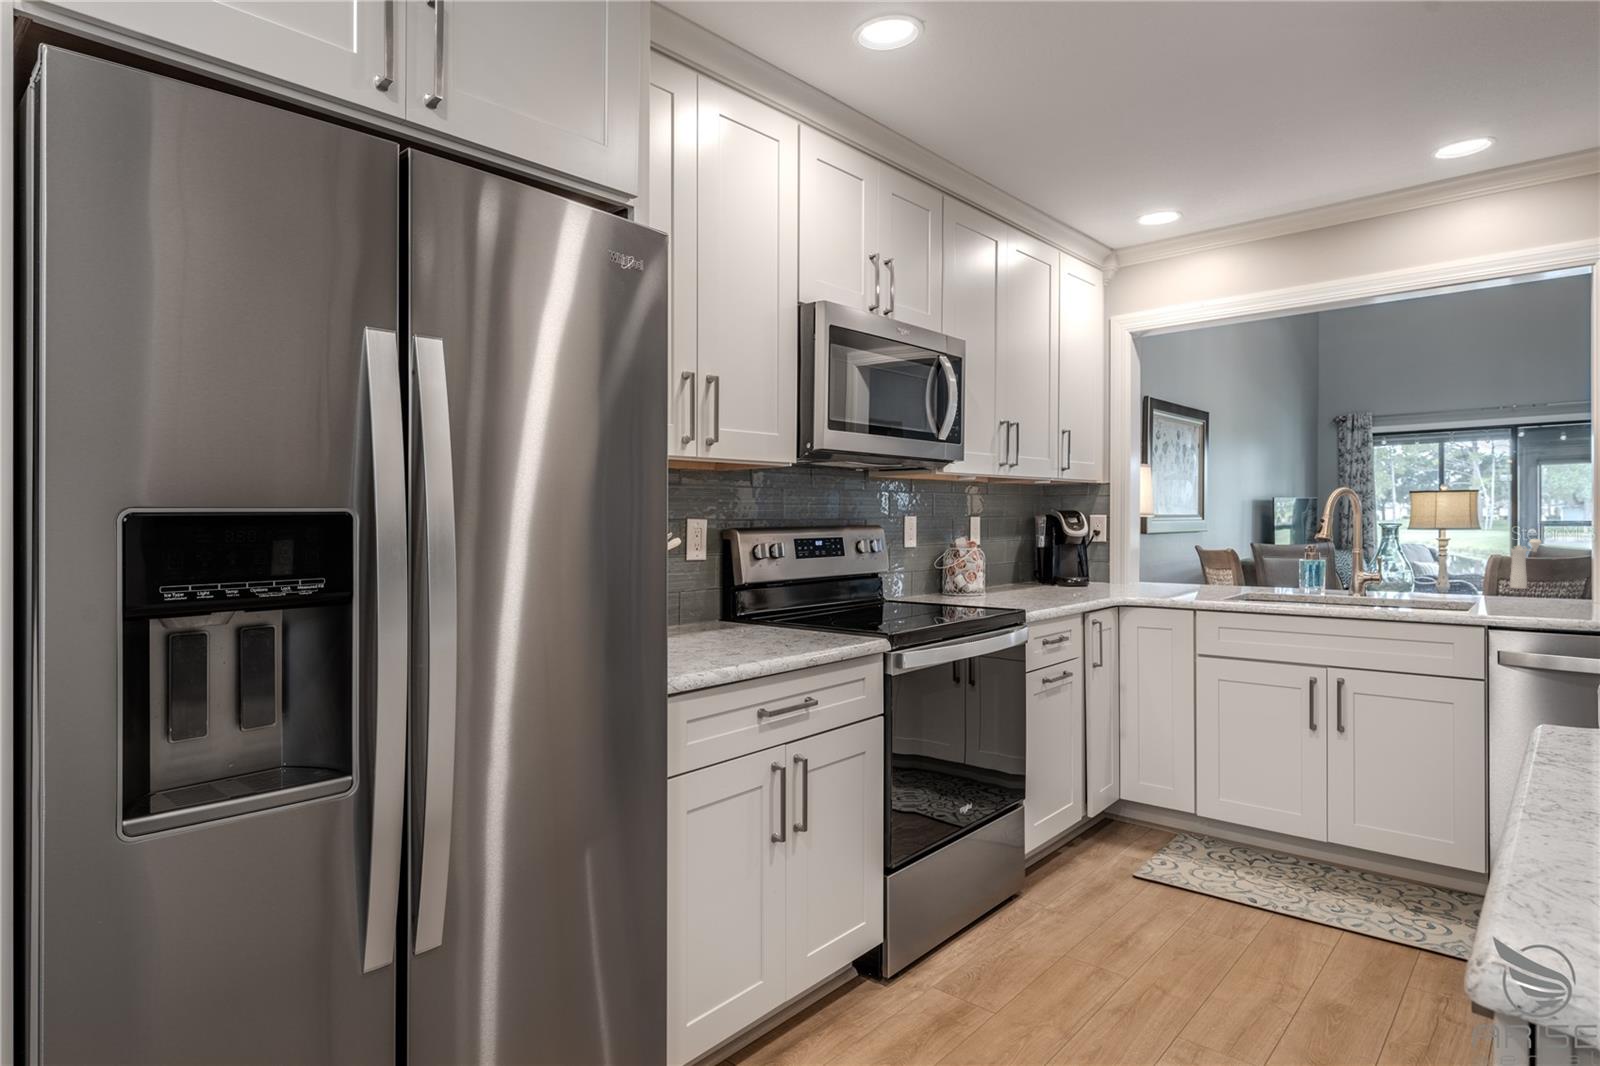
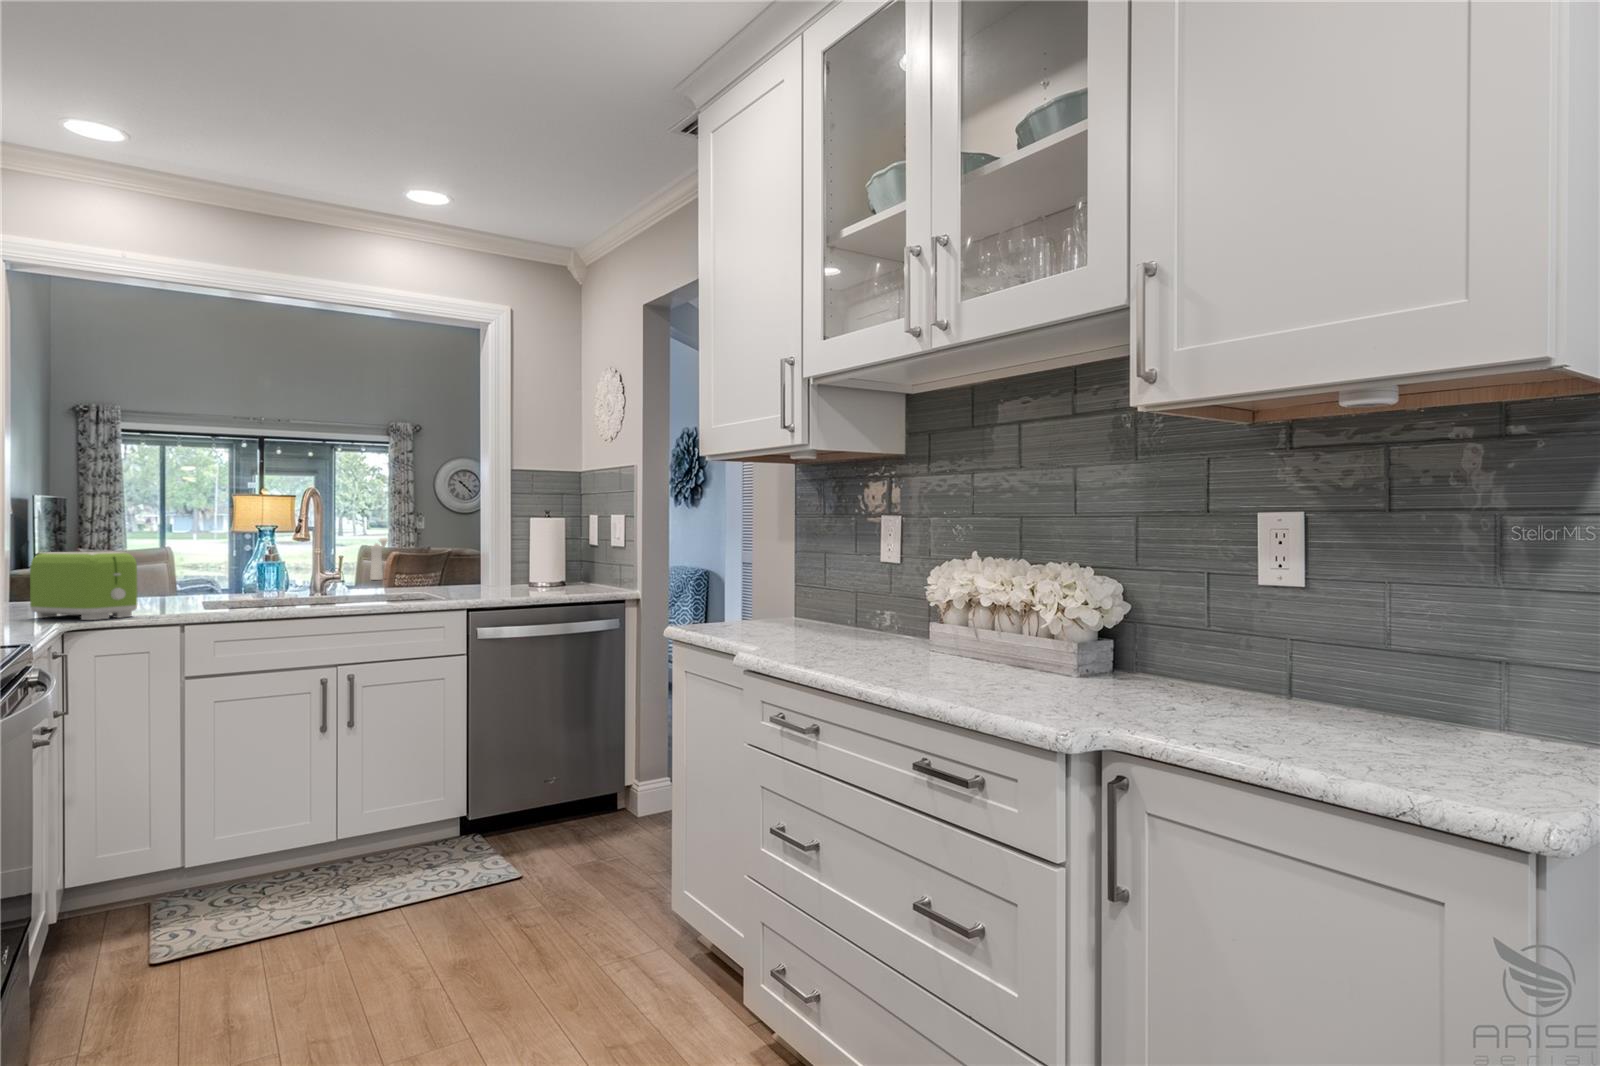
toaster: none [1120,545,1174,598] -> present [30,552,137,620]

